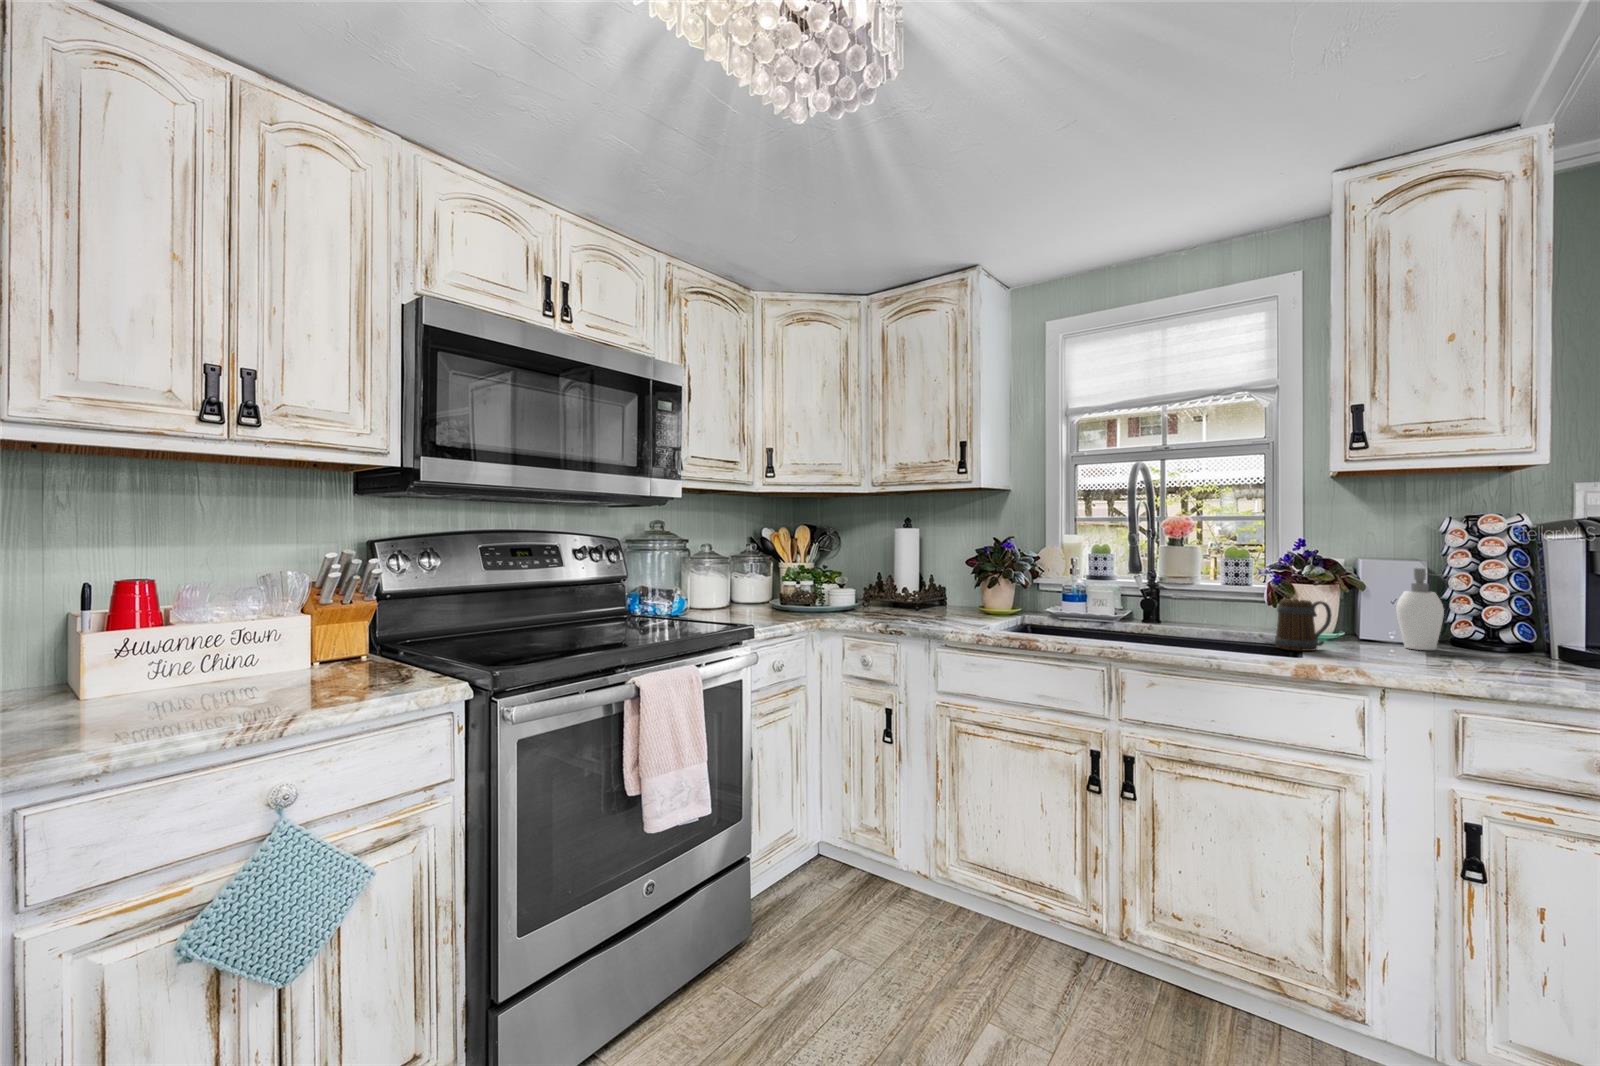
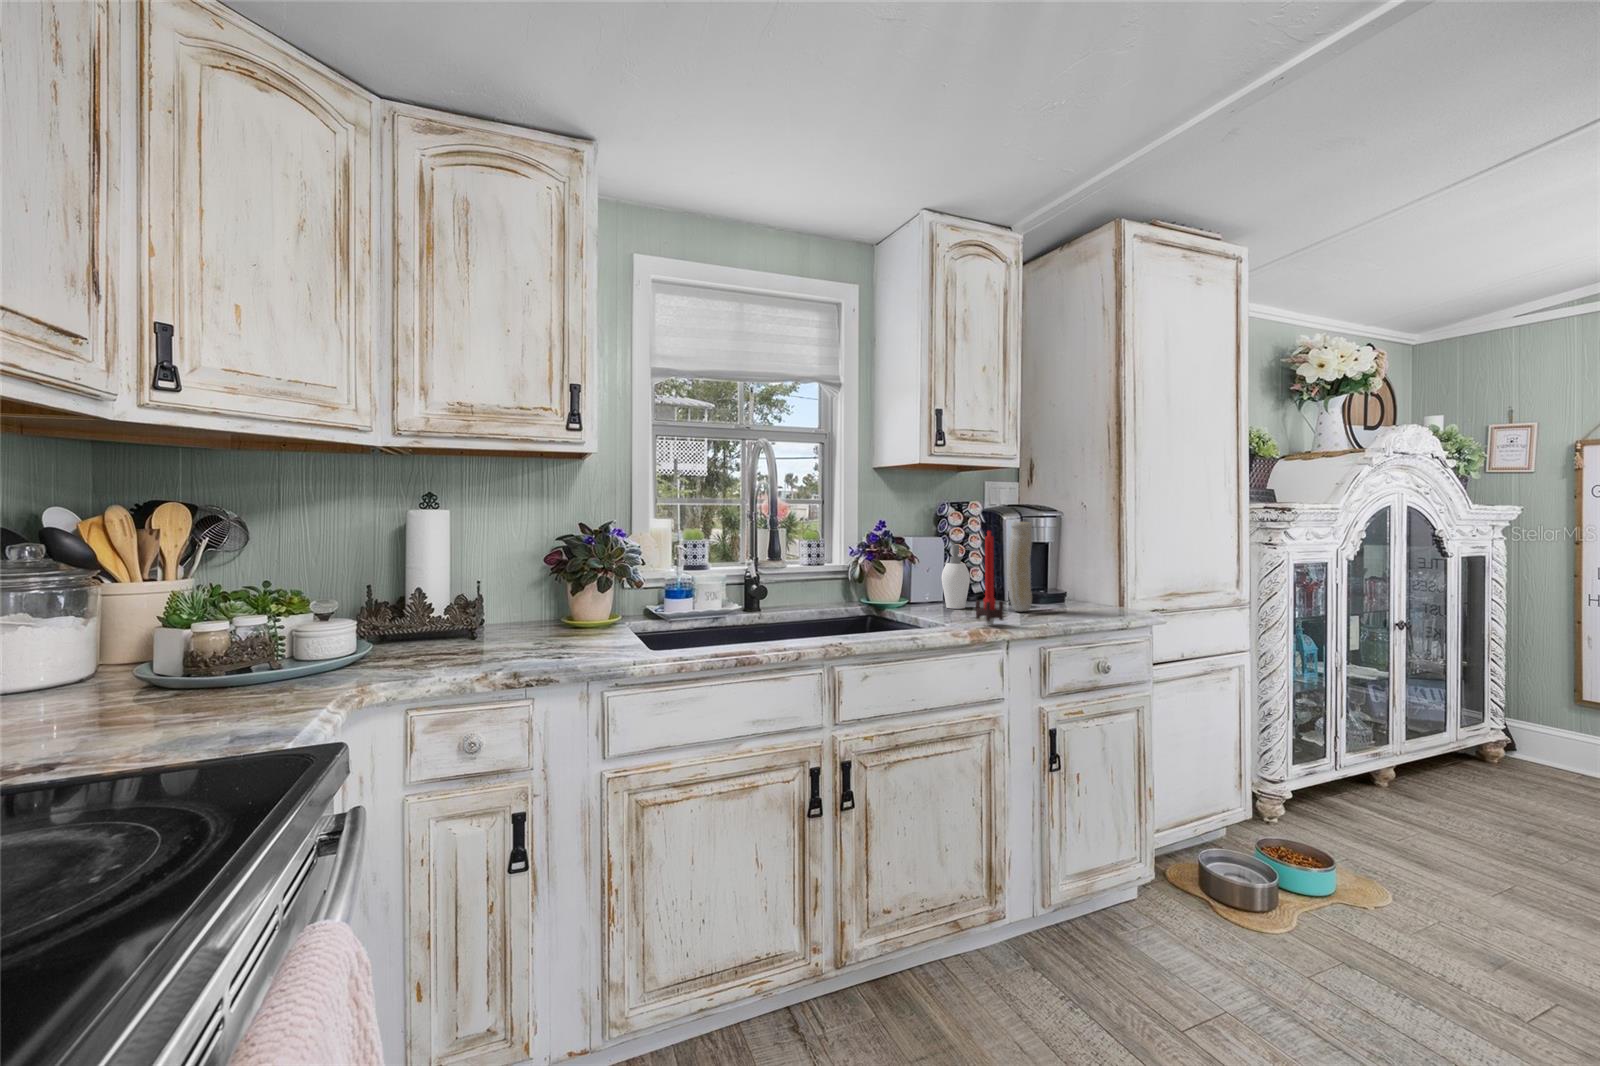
vase: none [1468,540,1523,664] -> present [1007,522,1032,612]
candle: none [1337,550,1367,664] -> present [976,531,1003,625]
mug: present [1275,599,1332,651] -> none [903,576,935,622]

